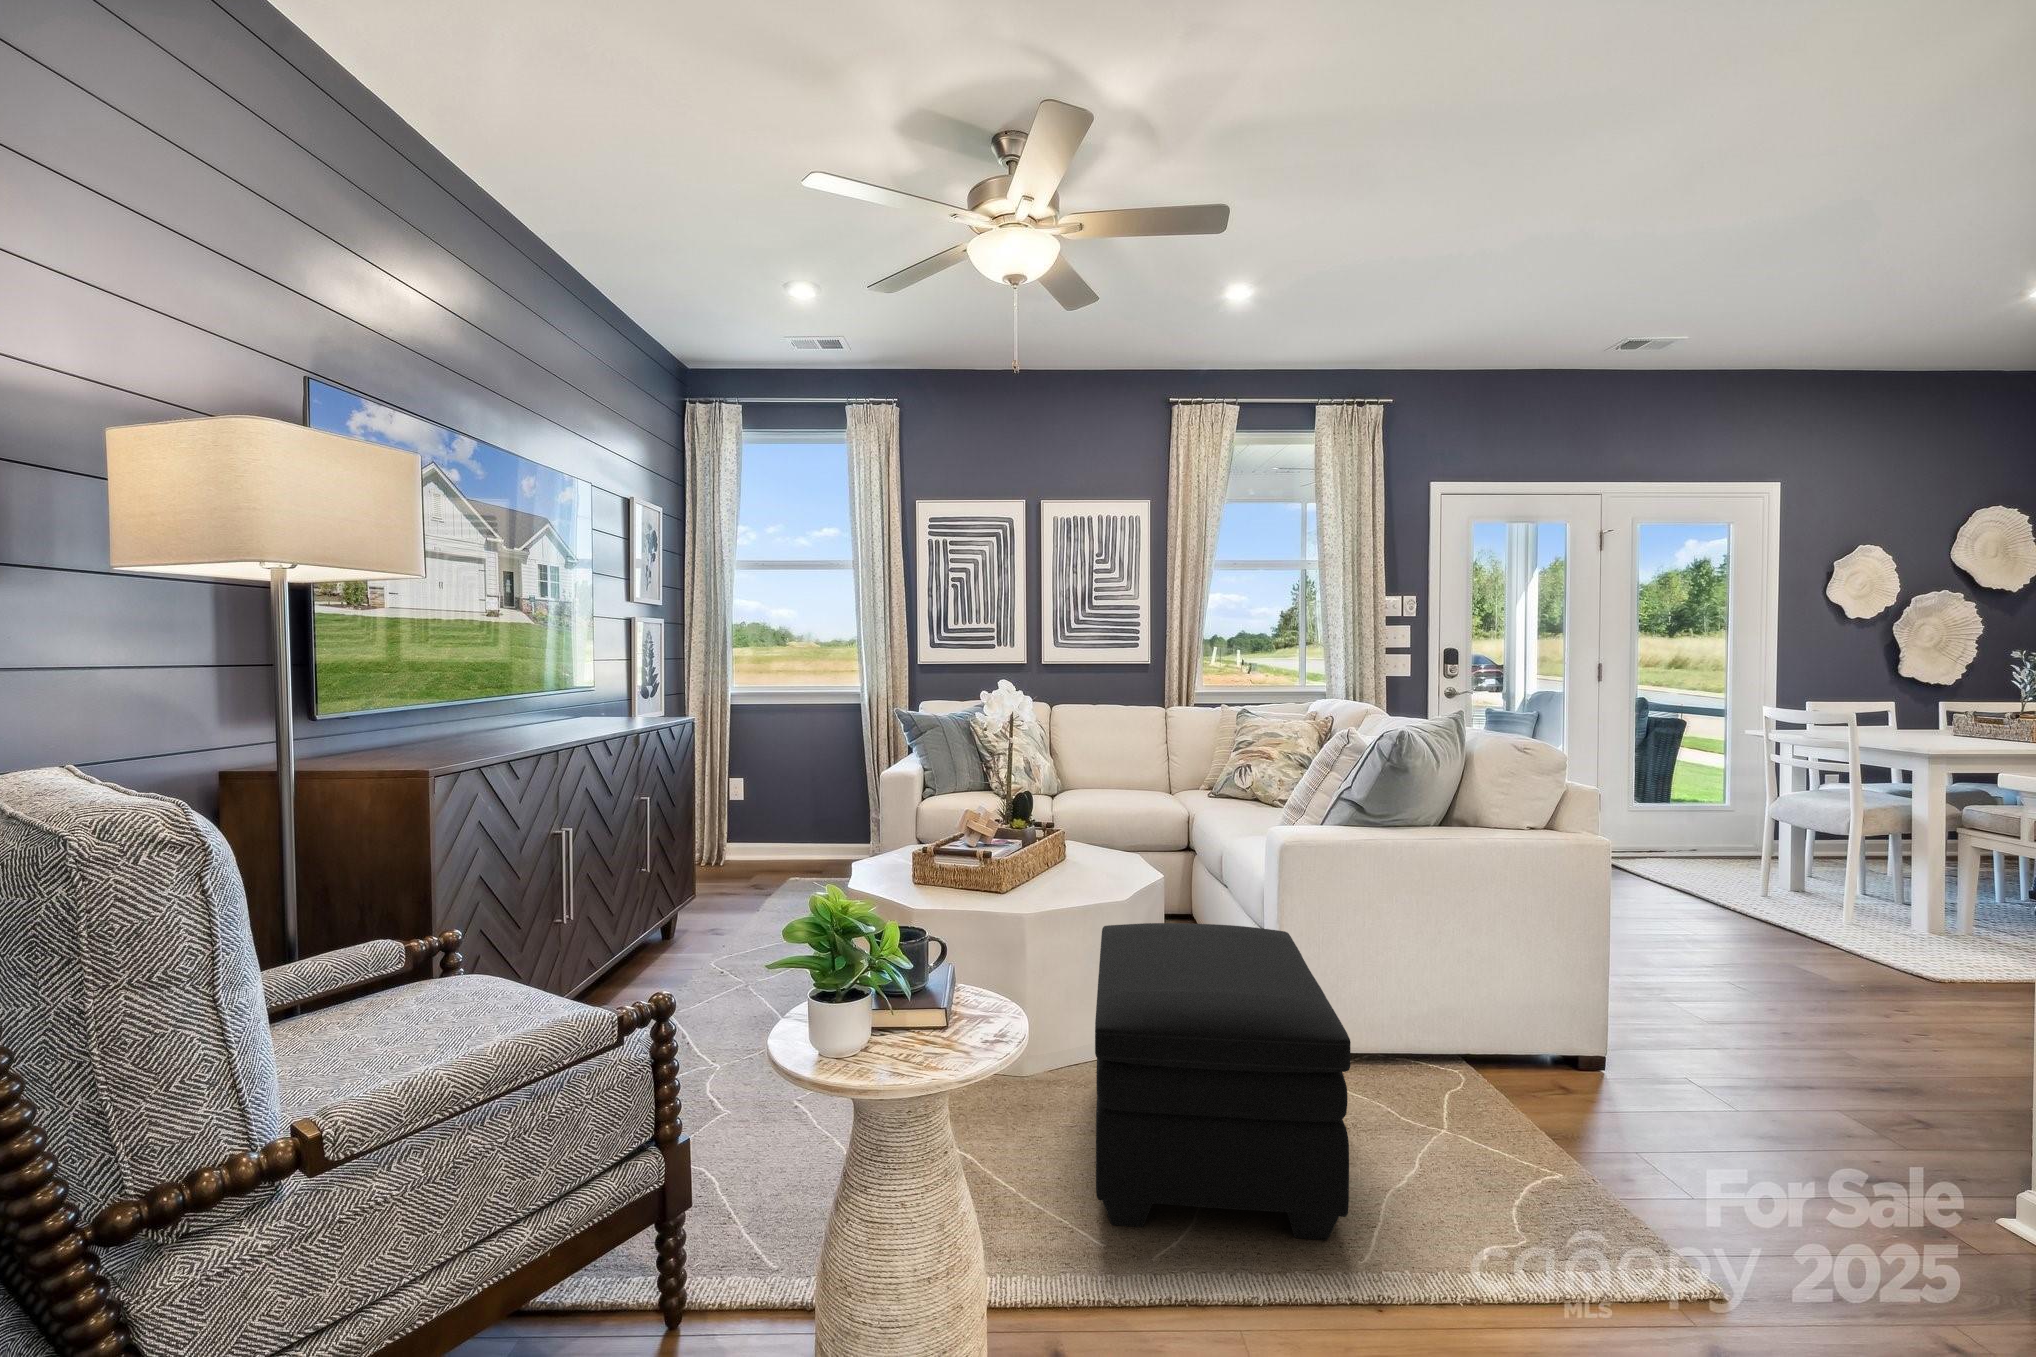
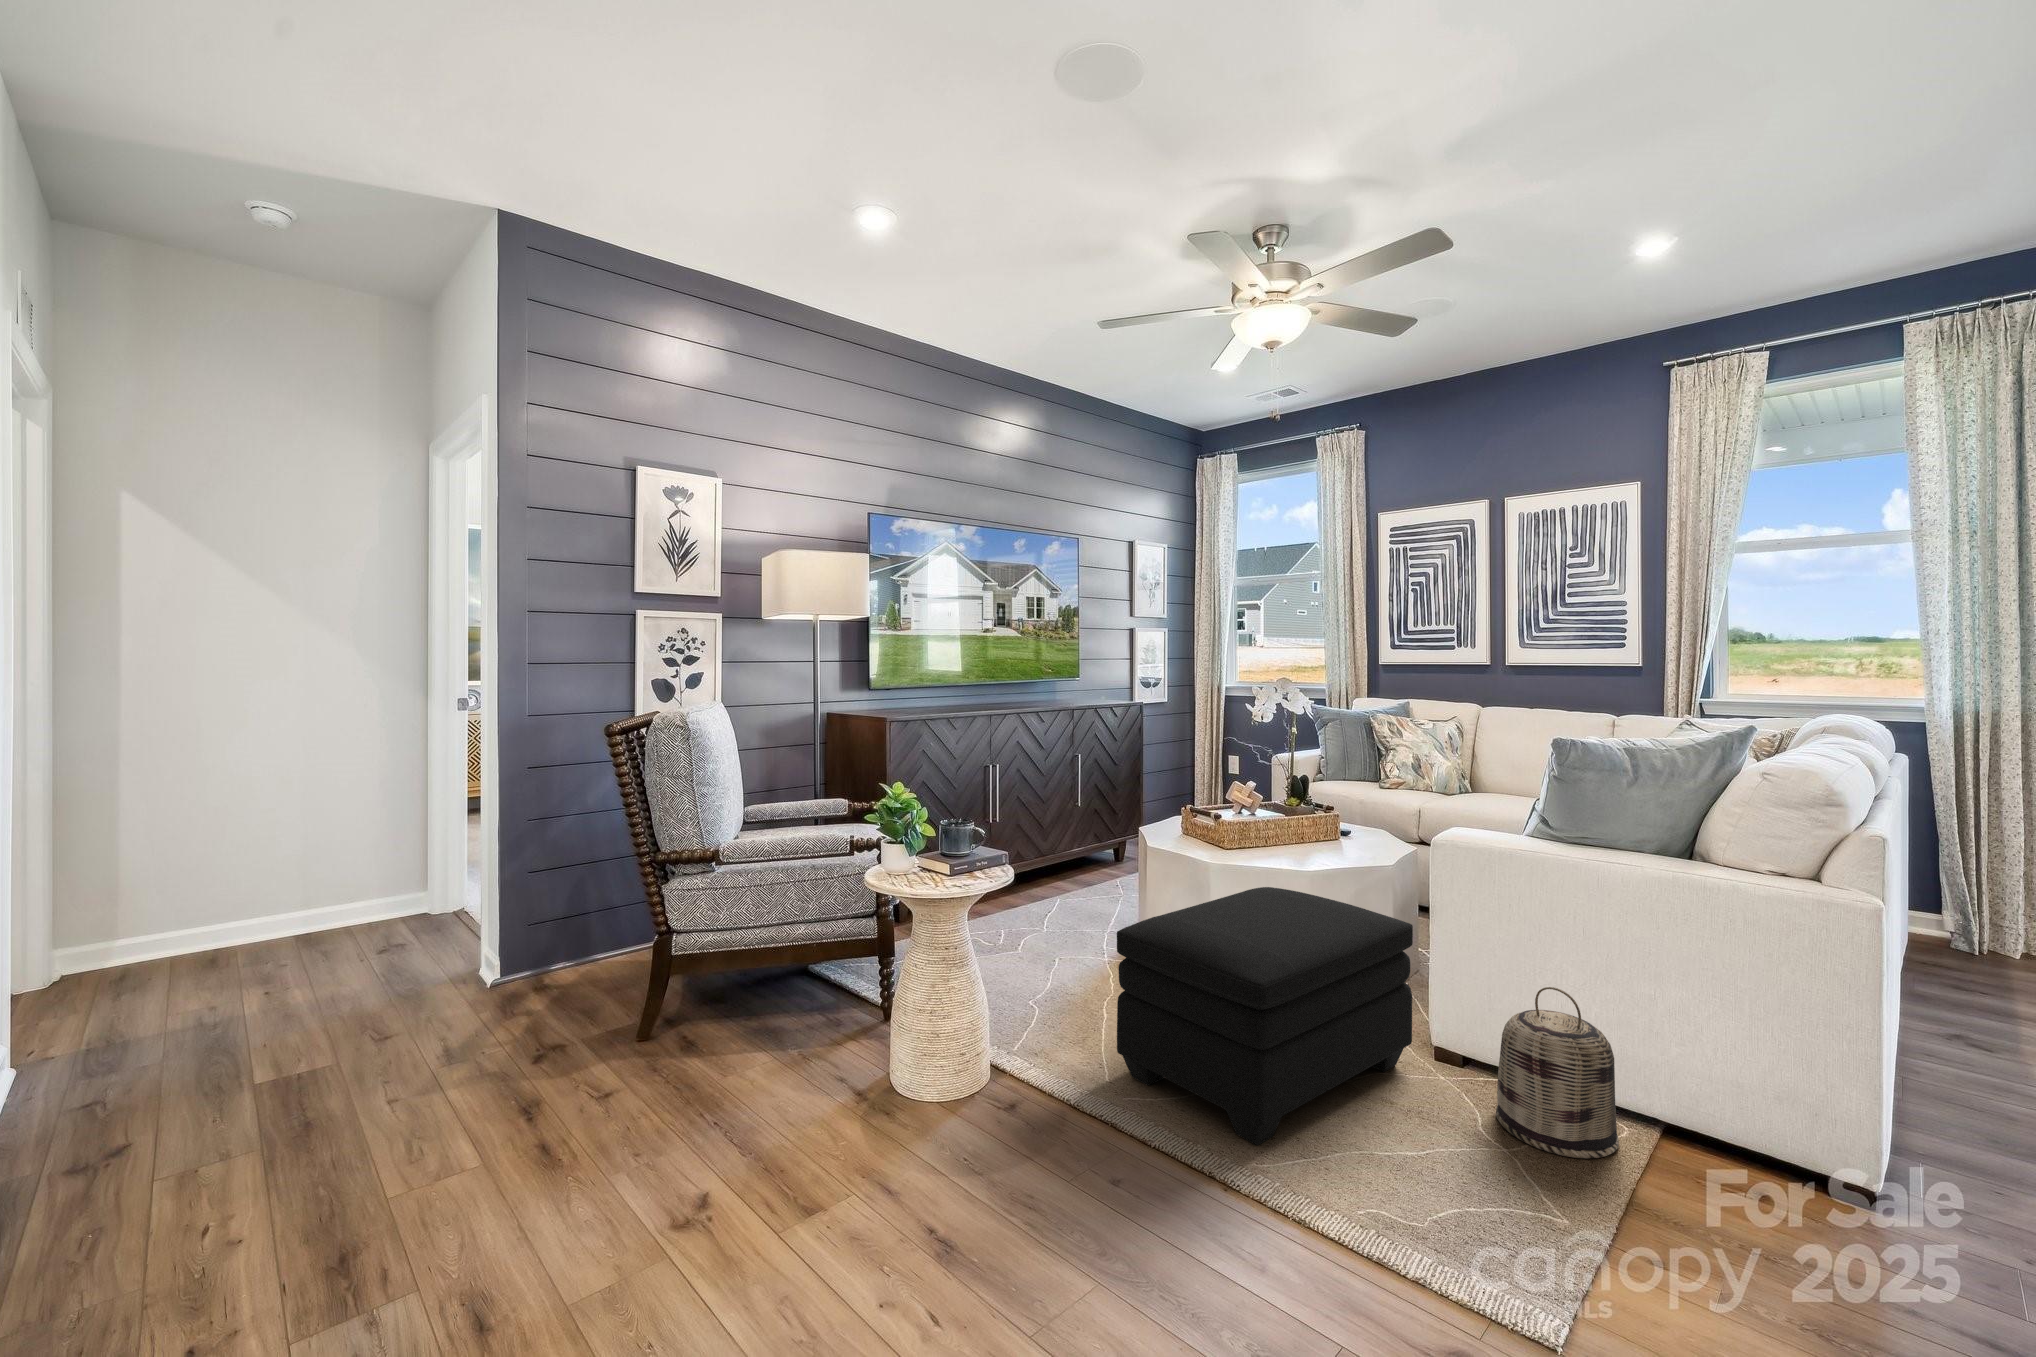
basket: none [1383,962,1492,1120] -> present [1496,987,1619,1159]

